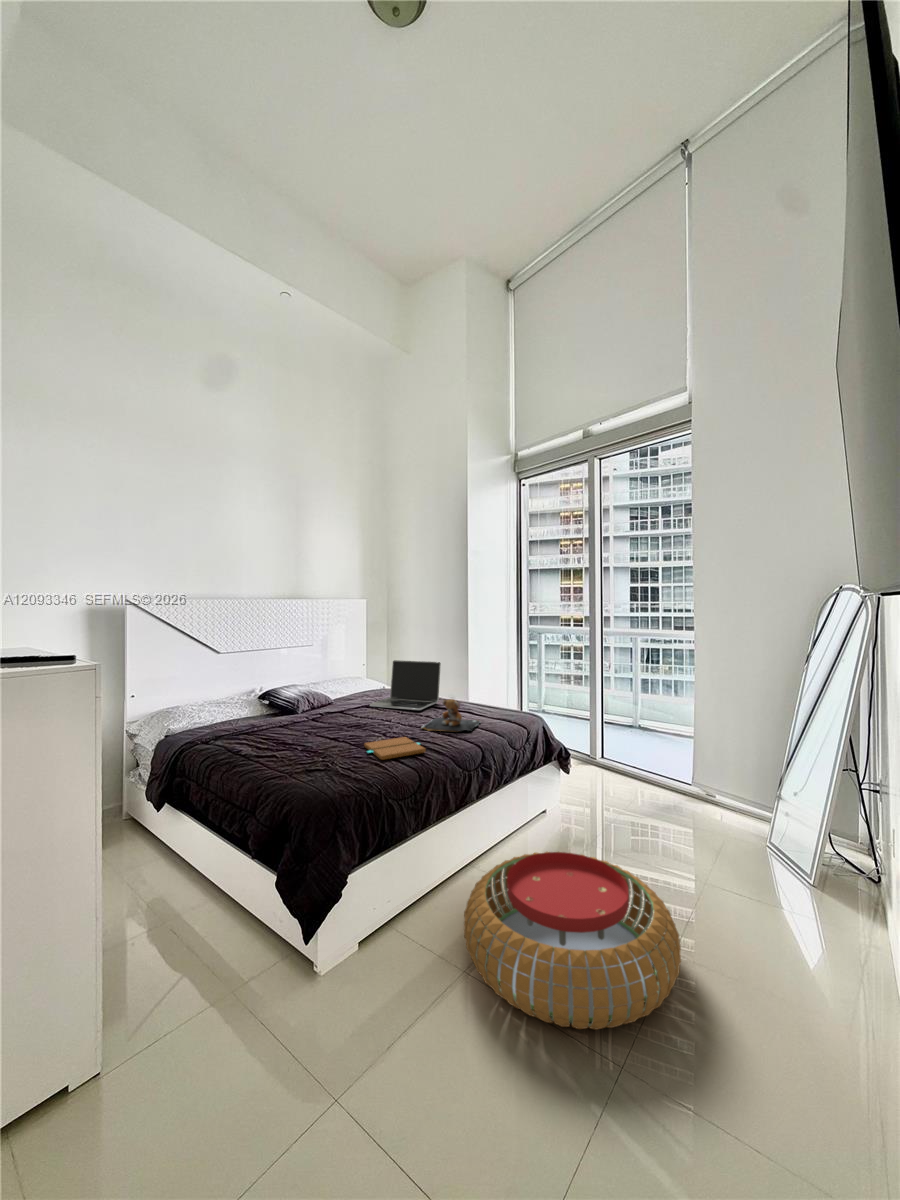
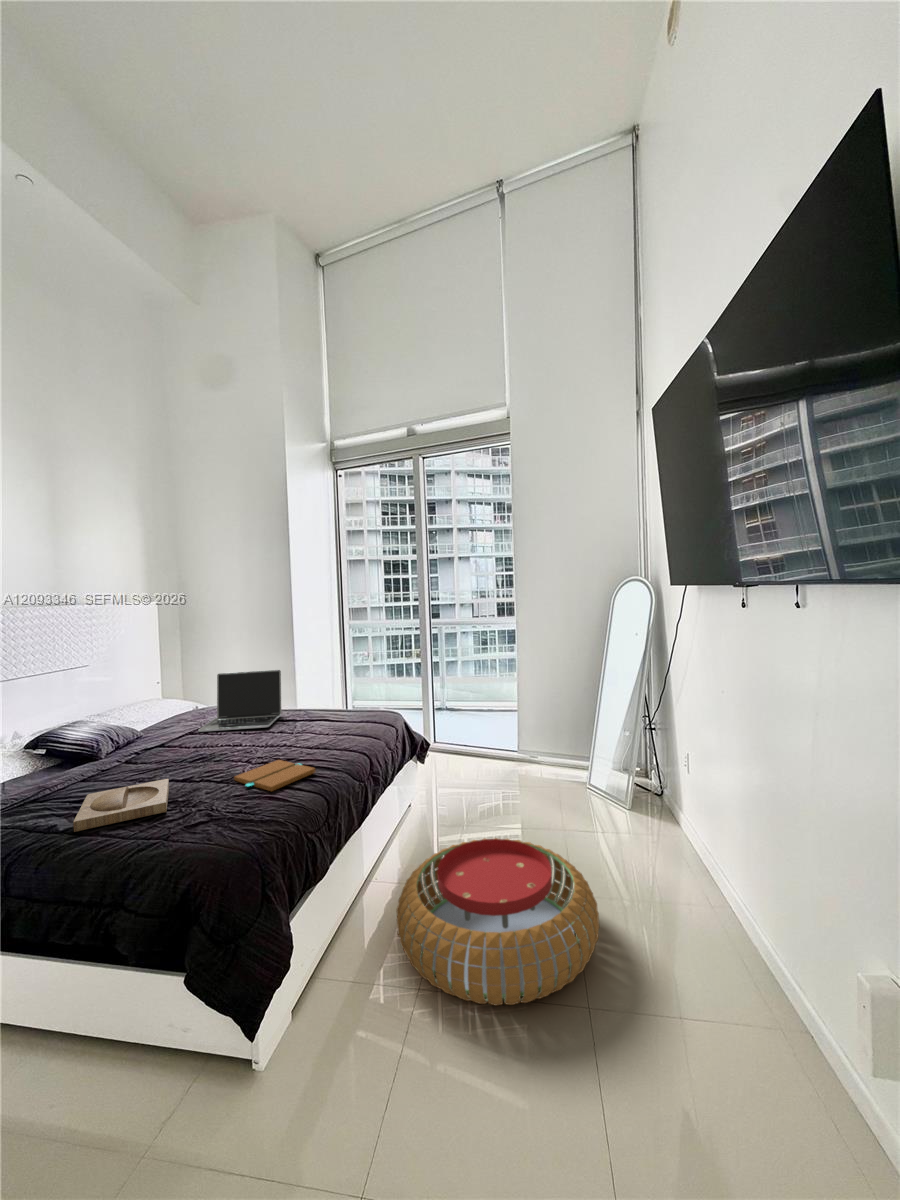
teddy bear: present [421,699,480,732] -> none [286,709,347,748]
tray: none [244,735,320,759] -> present [73,779,169,832]

